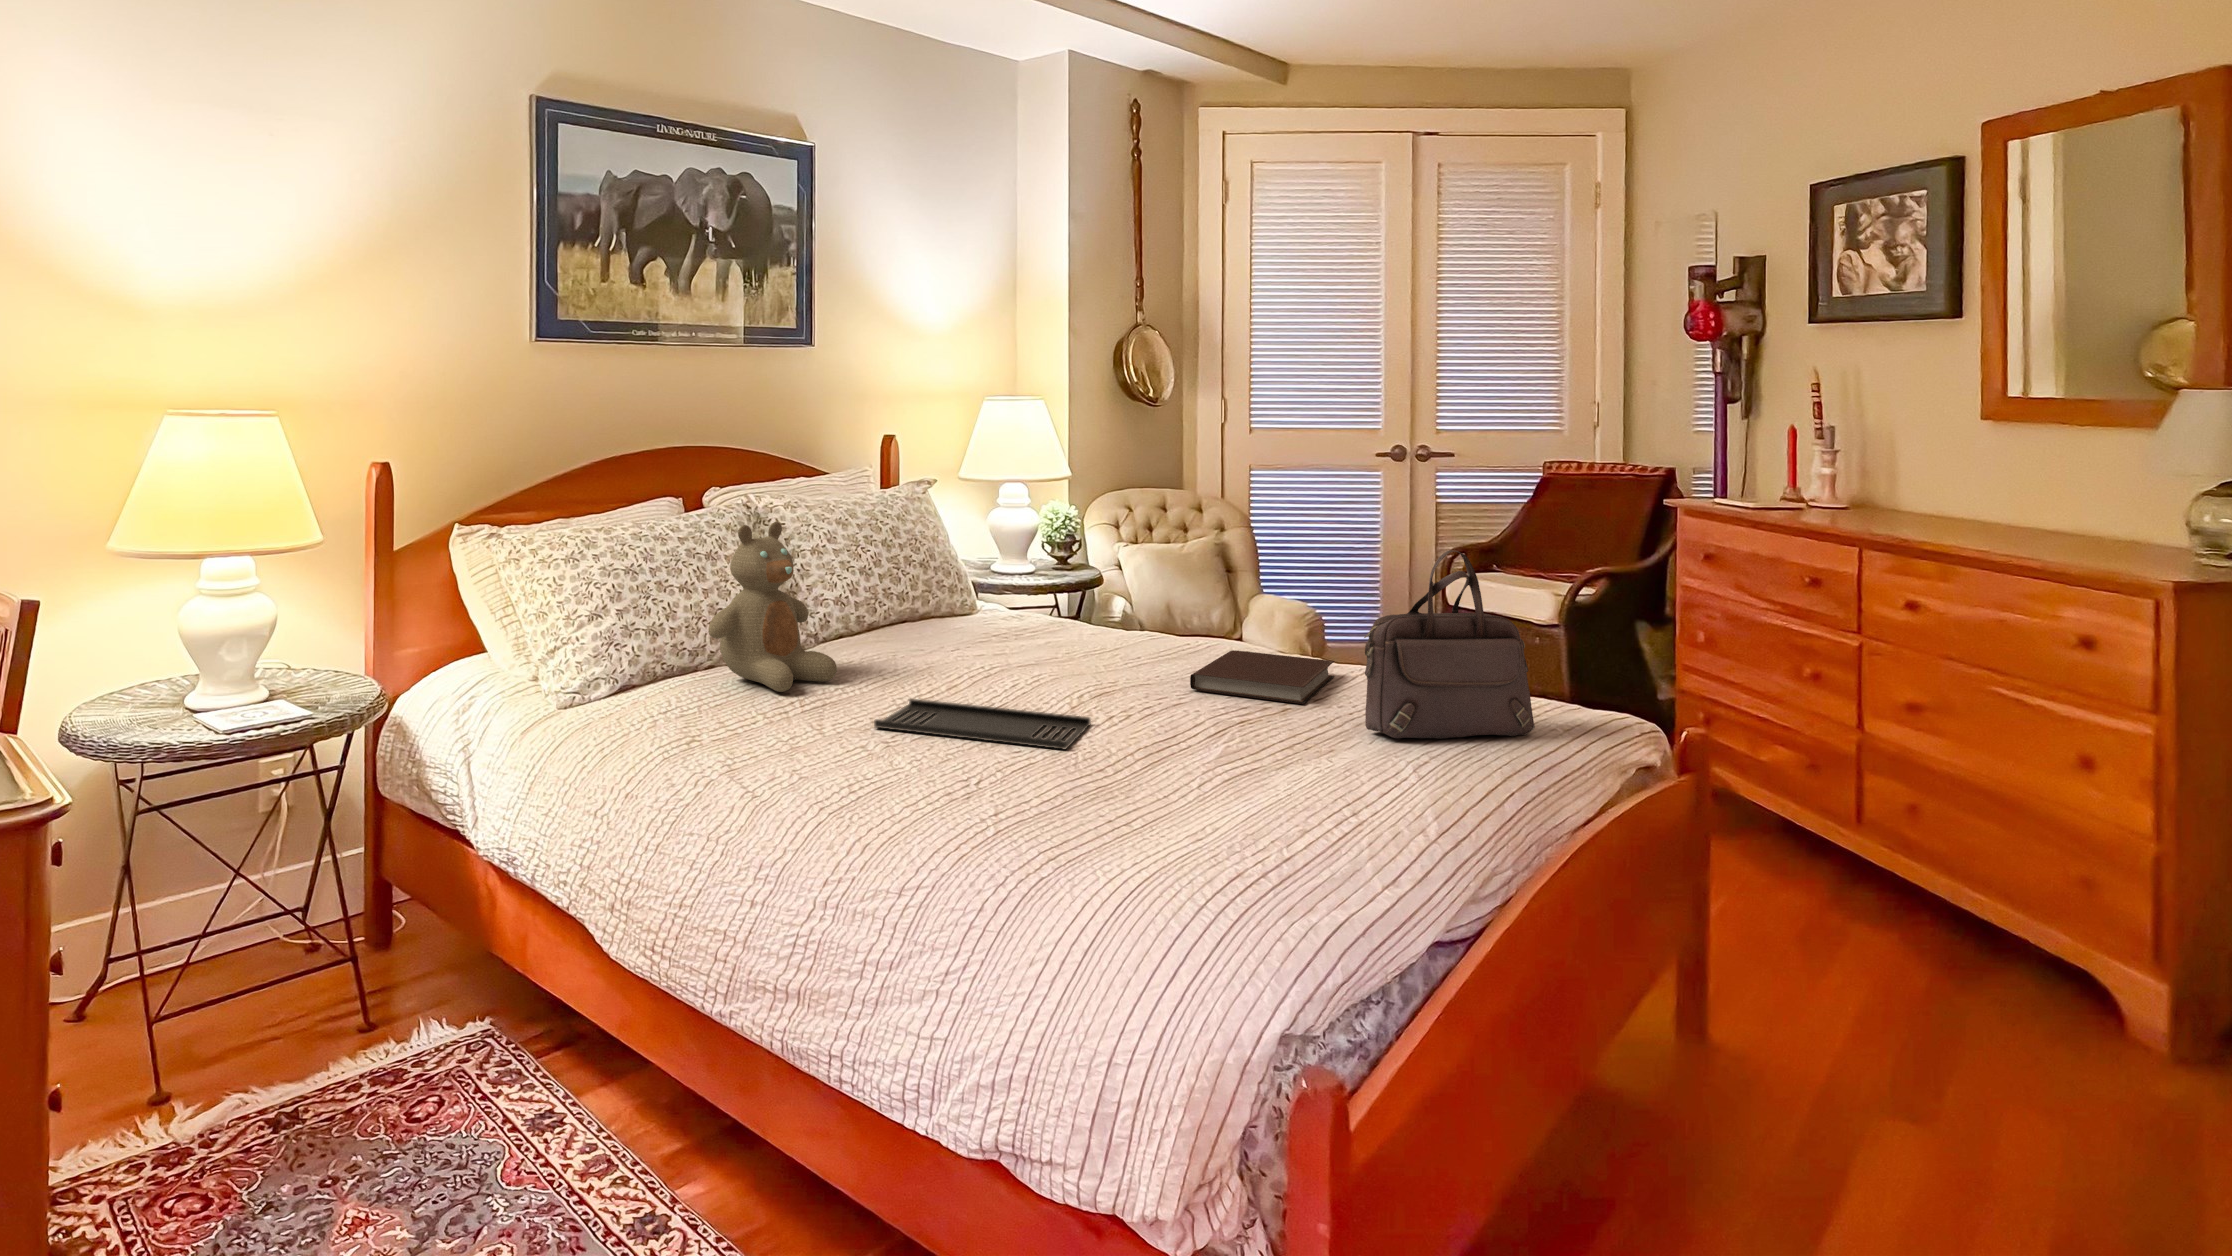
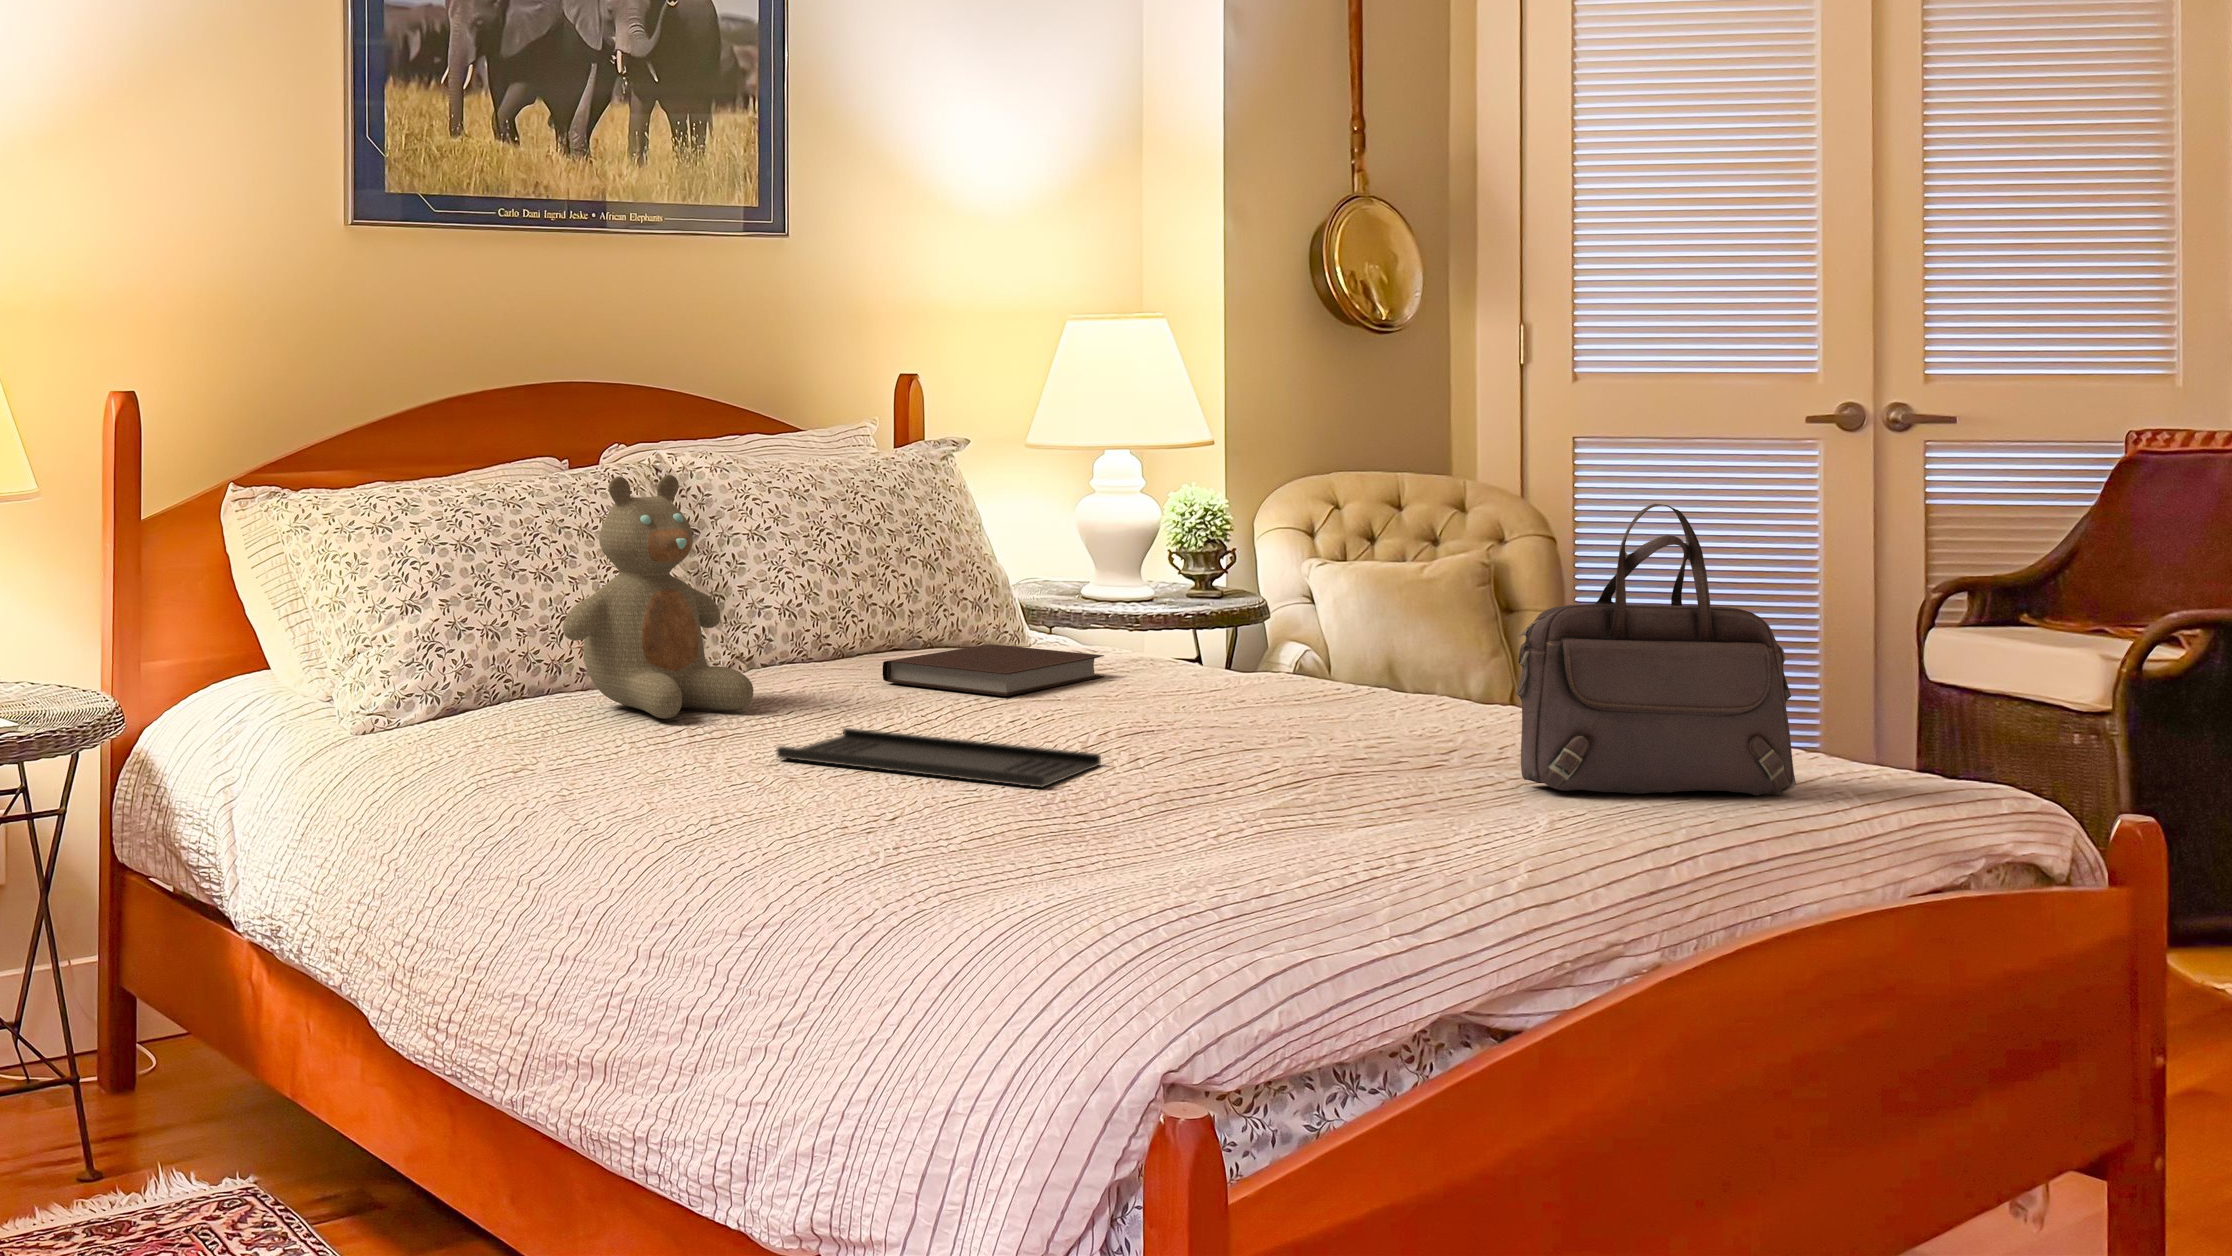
notebook: present [1190,650,1334,704] -> present [883,644,1104,696]

